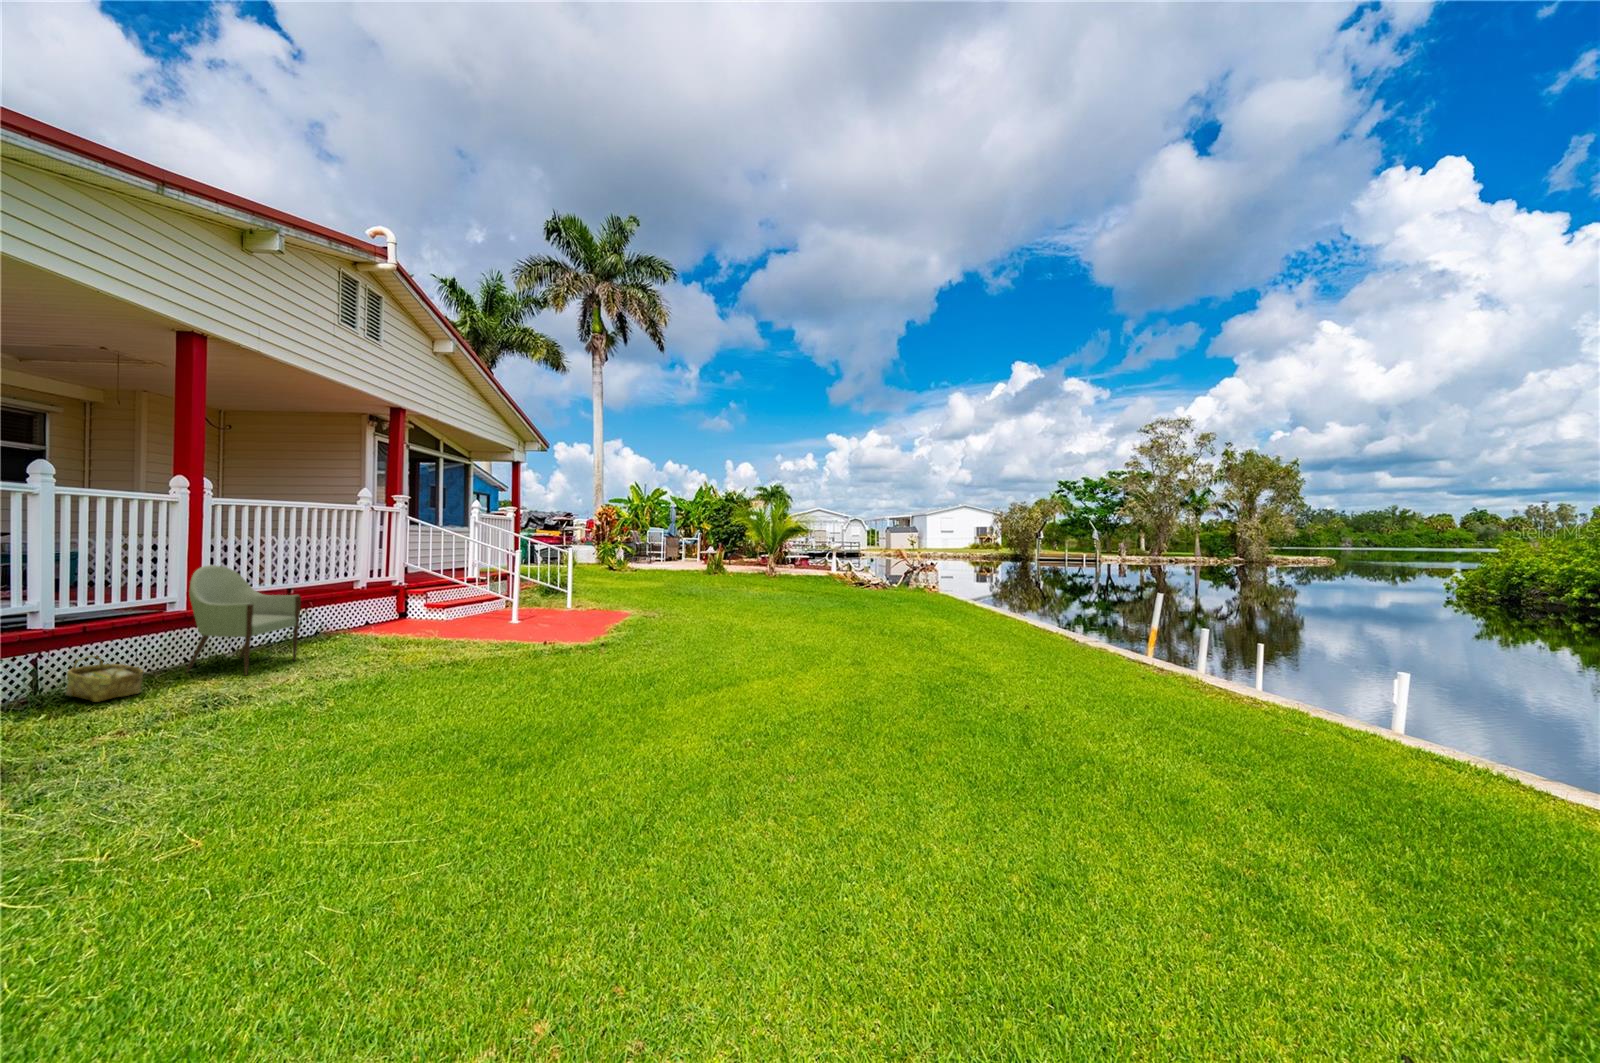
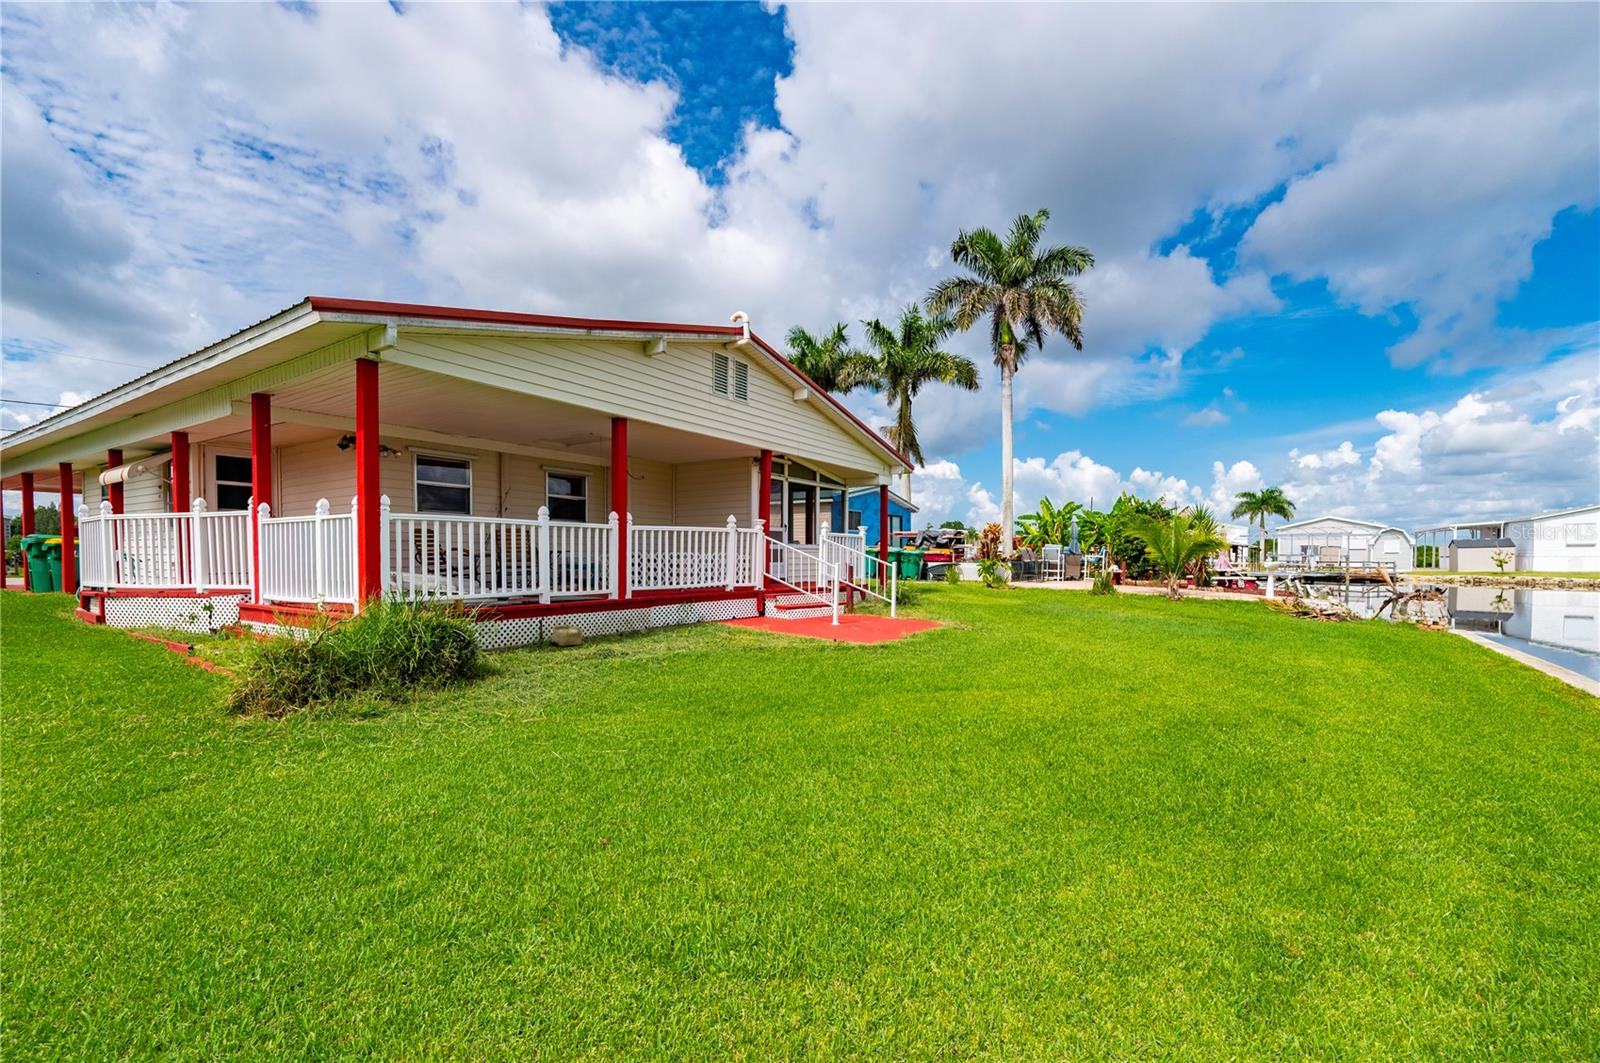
chair: present [185,565,301,676] -> none [610,569,670,642]

